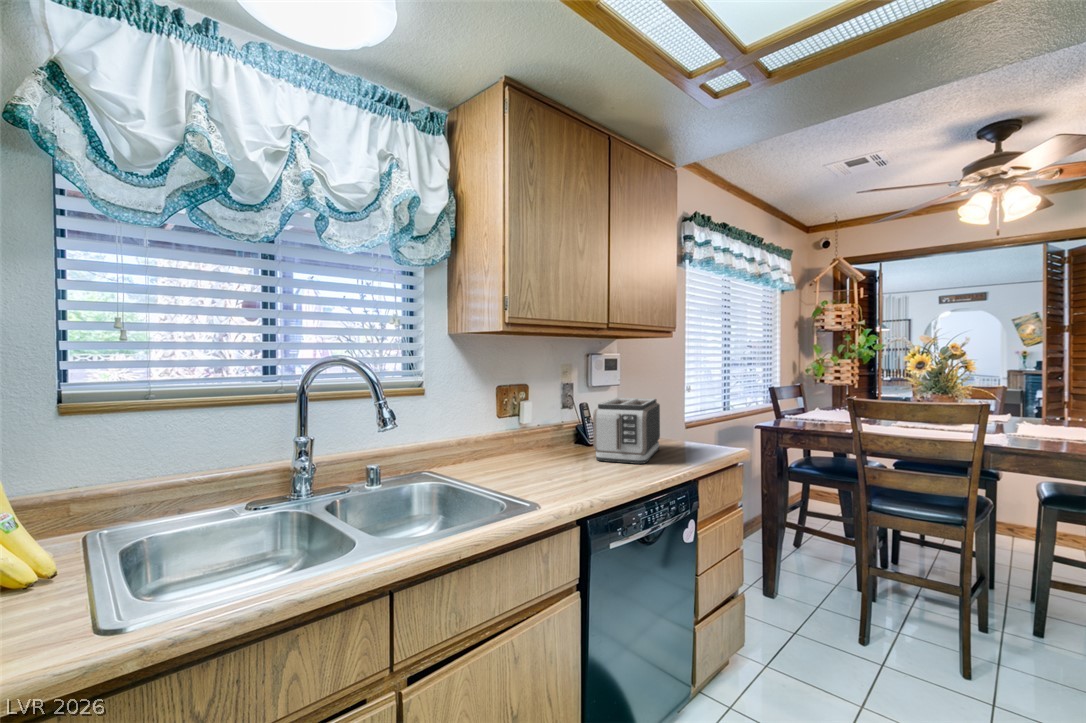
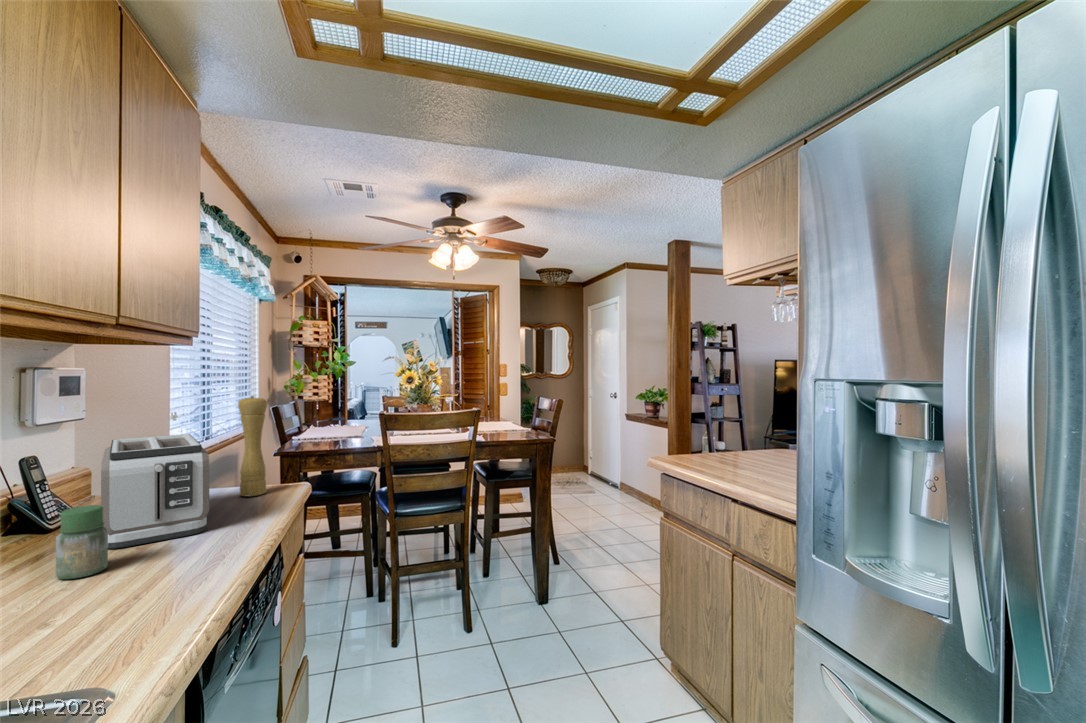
pepper mill: none [689,375,709,451] -> present [238,396,267,496]
jar: none [565,431,587,469] -> present [56,505,108,579]

